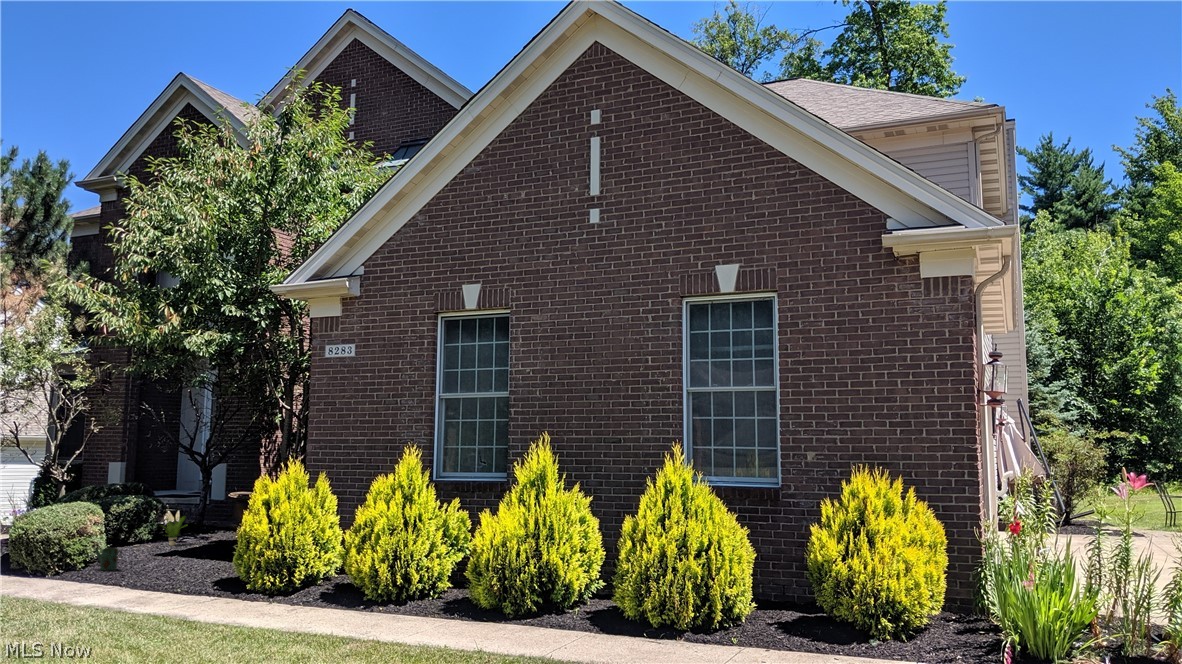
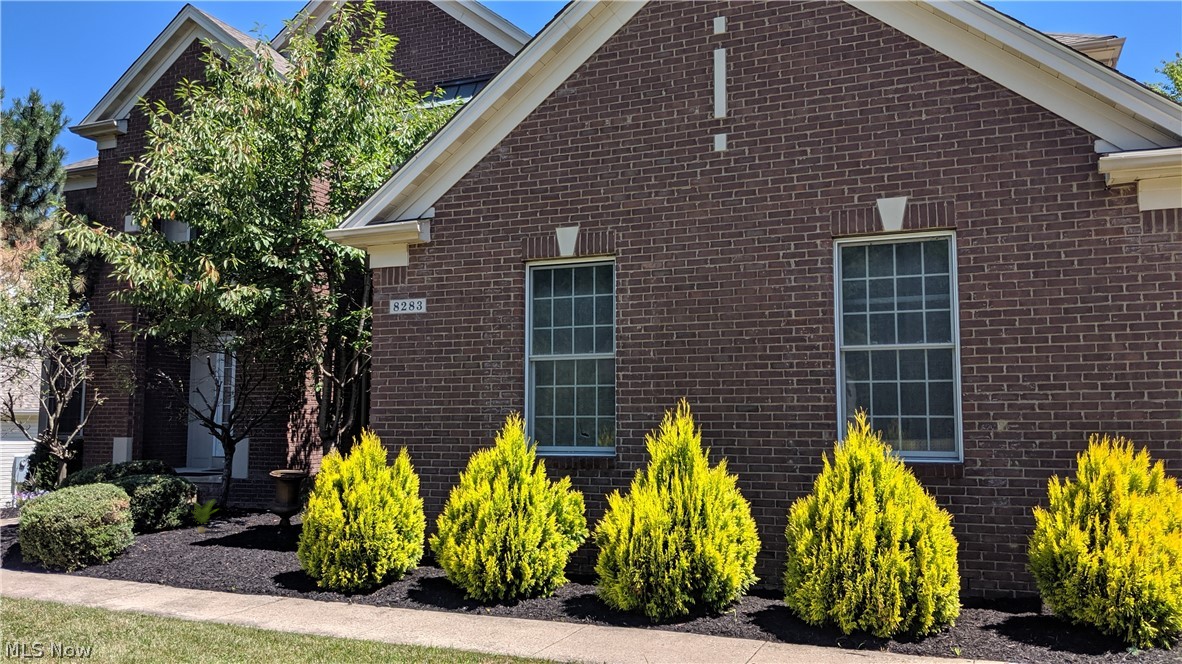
watering can: present [91,544,121,570] -> none [119,533,155,564]

